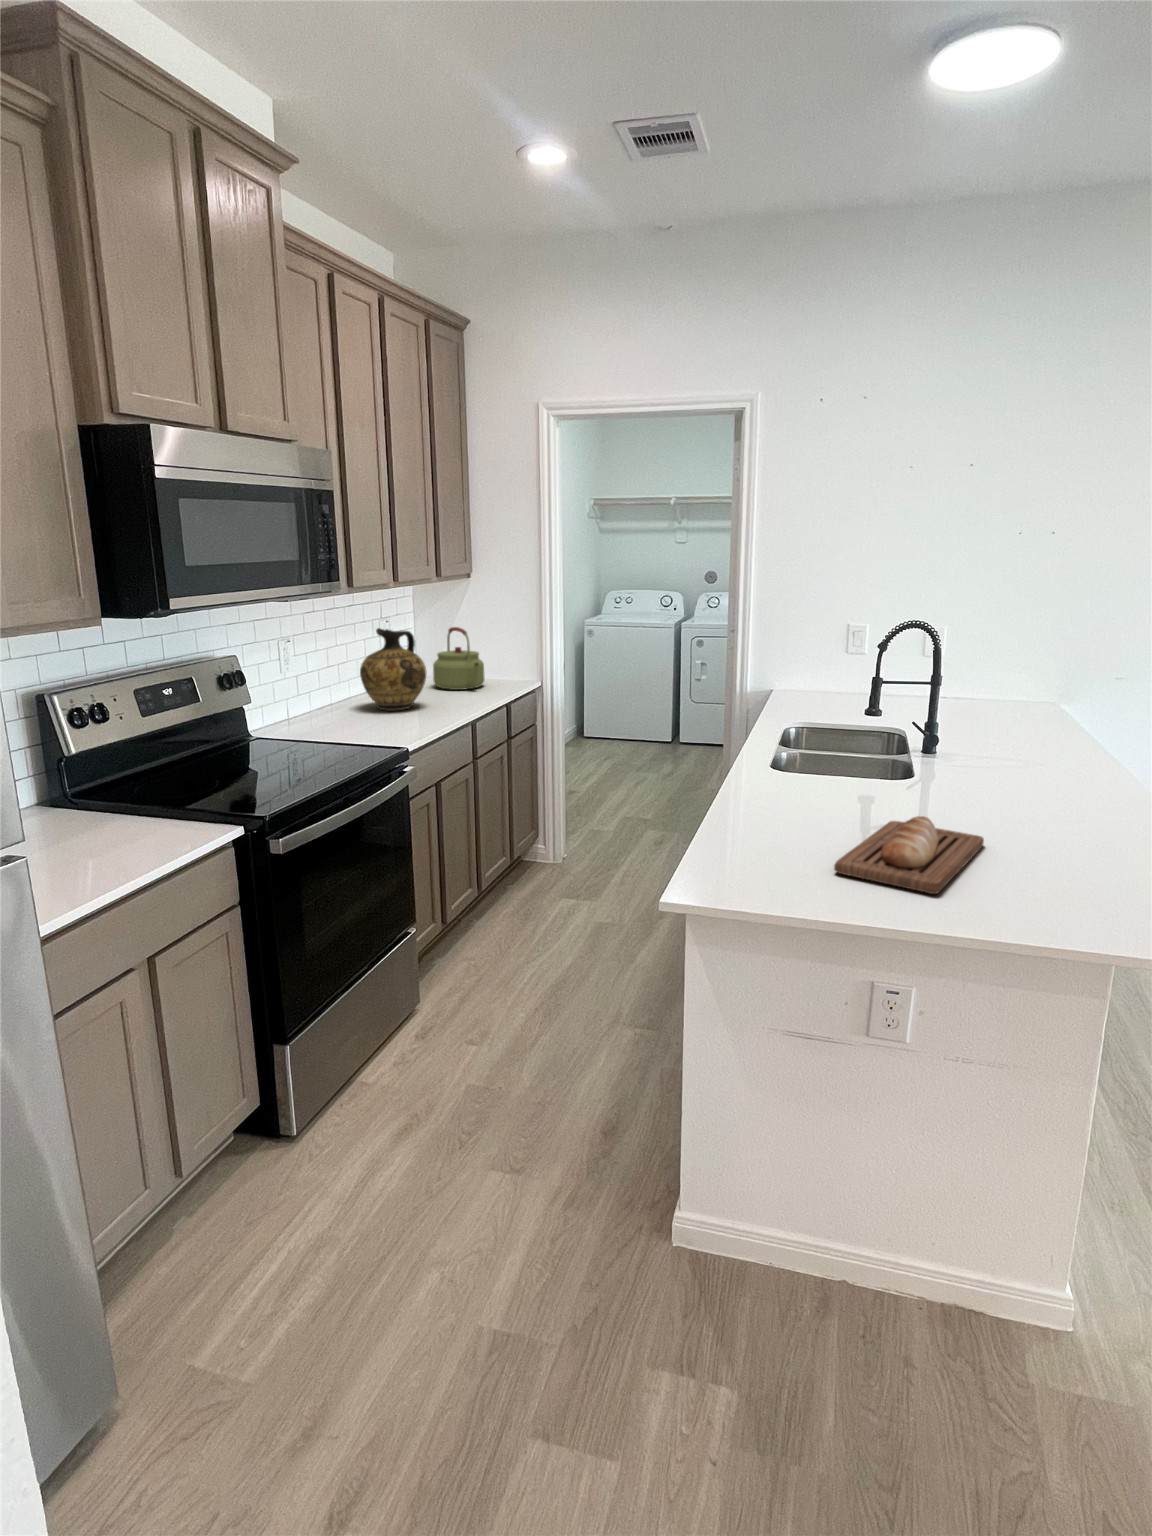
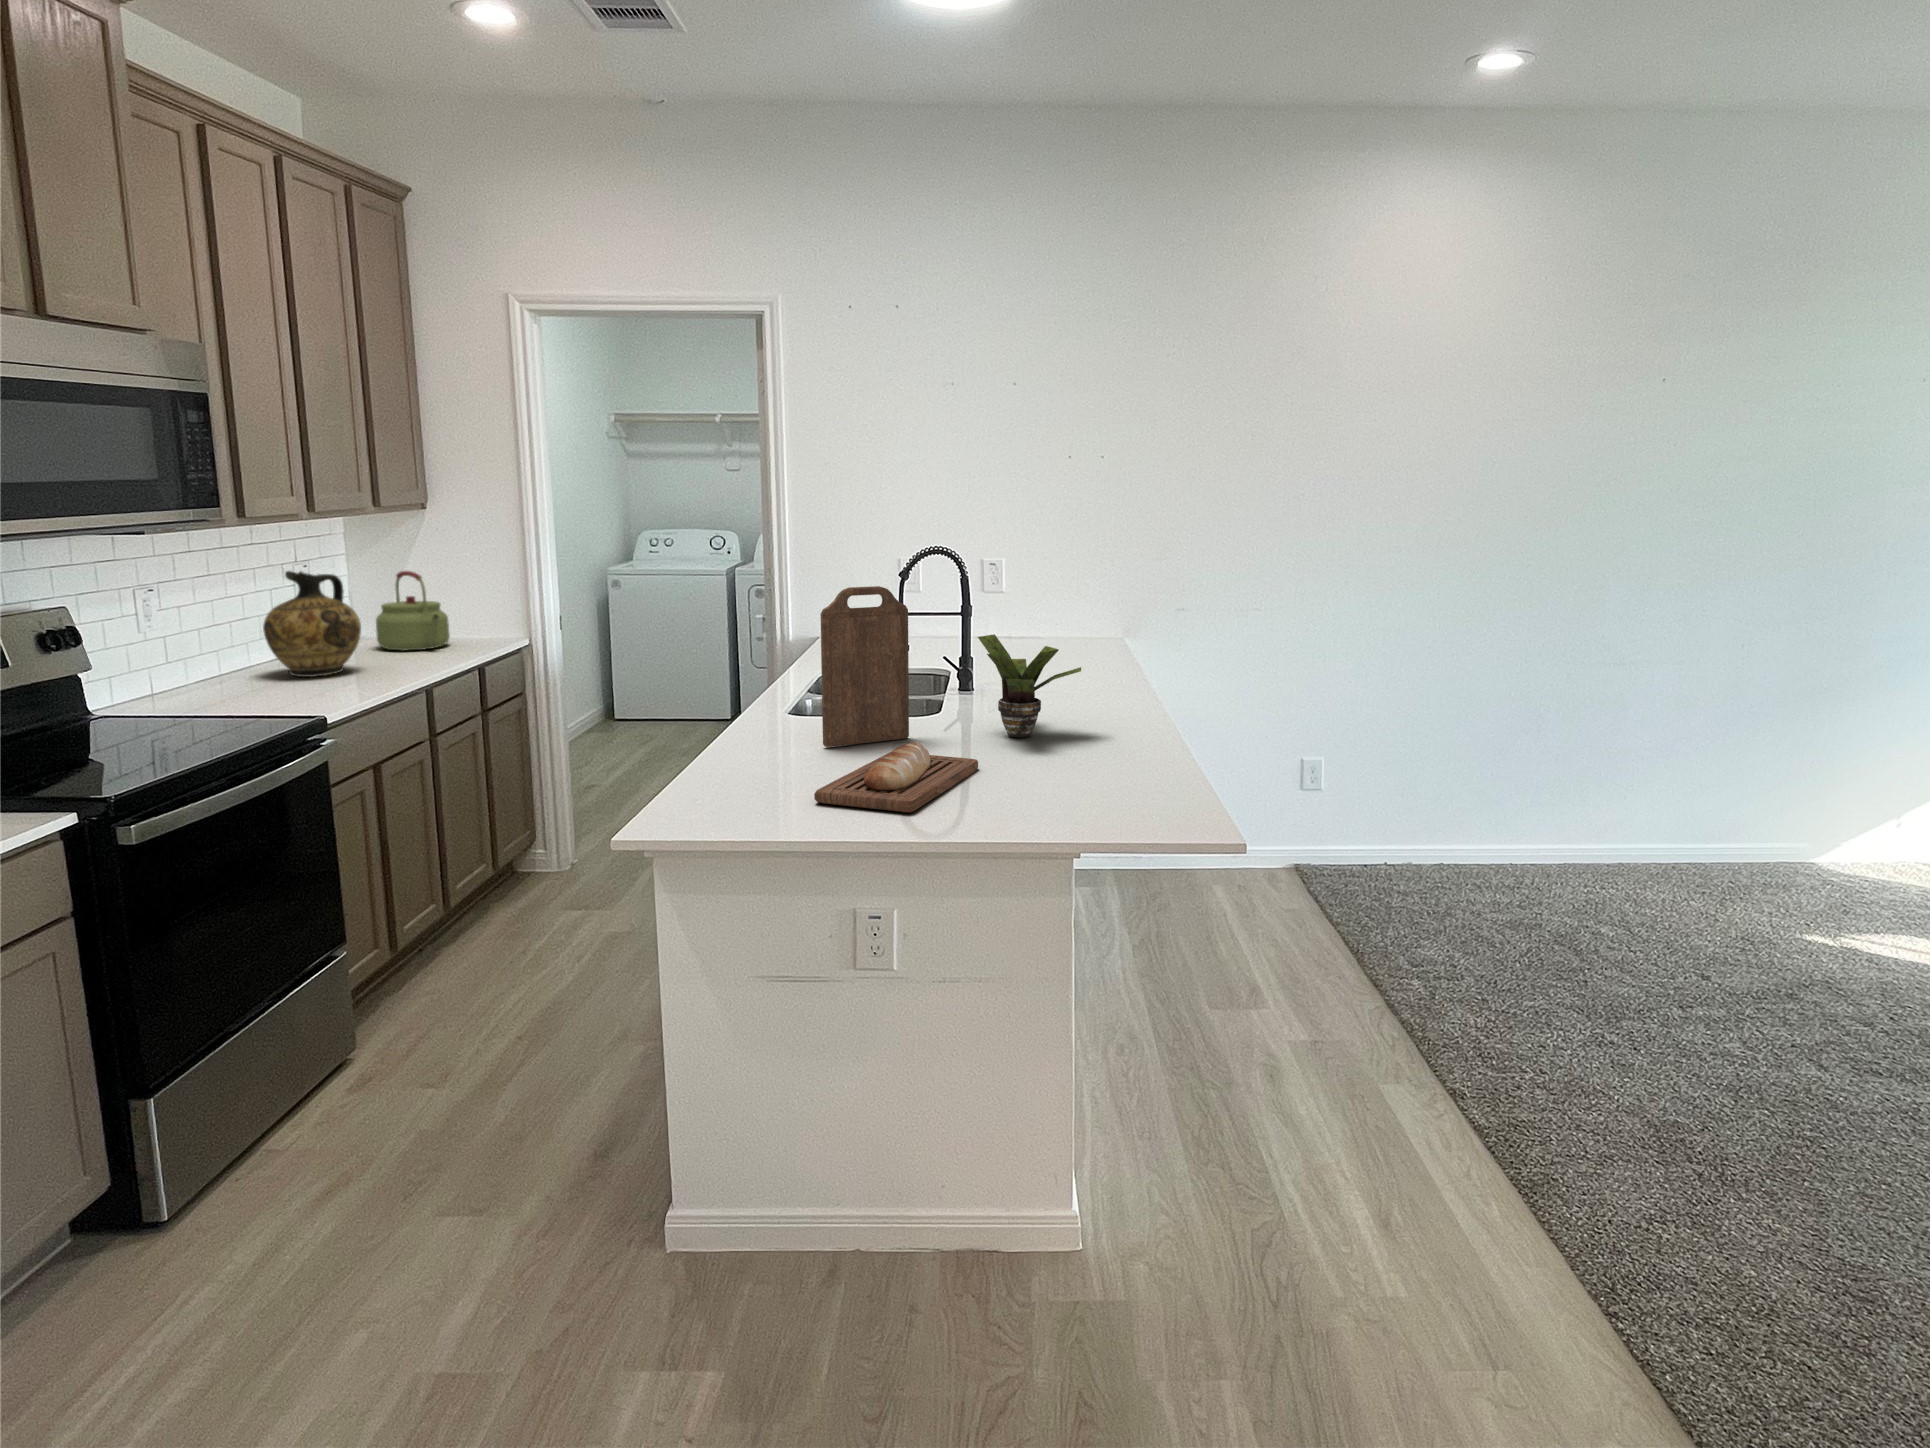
cutting board: none [819,661,909,808] -> present [820,586,909,747]
potted plant: none [973,709,1084,811] -> present [978,634,1081,738]

